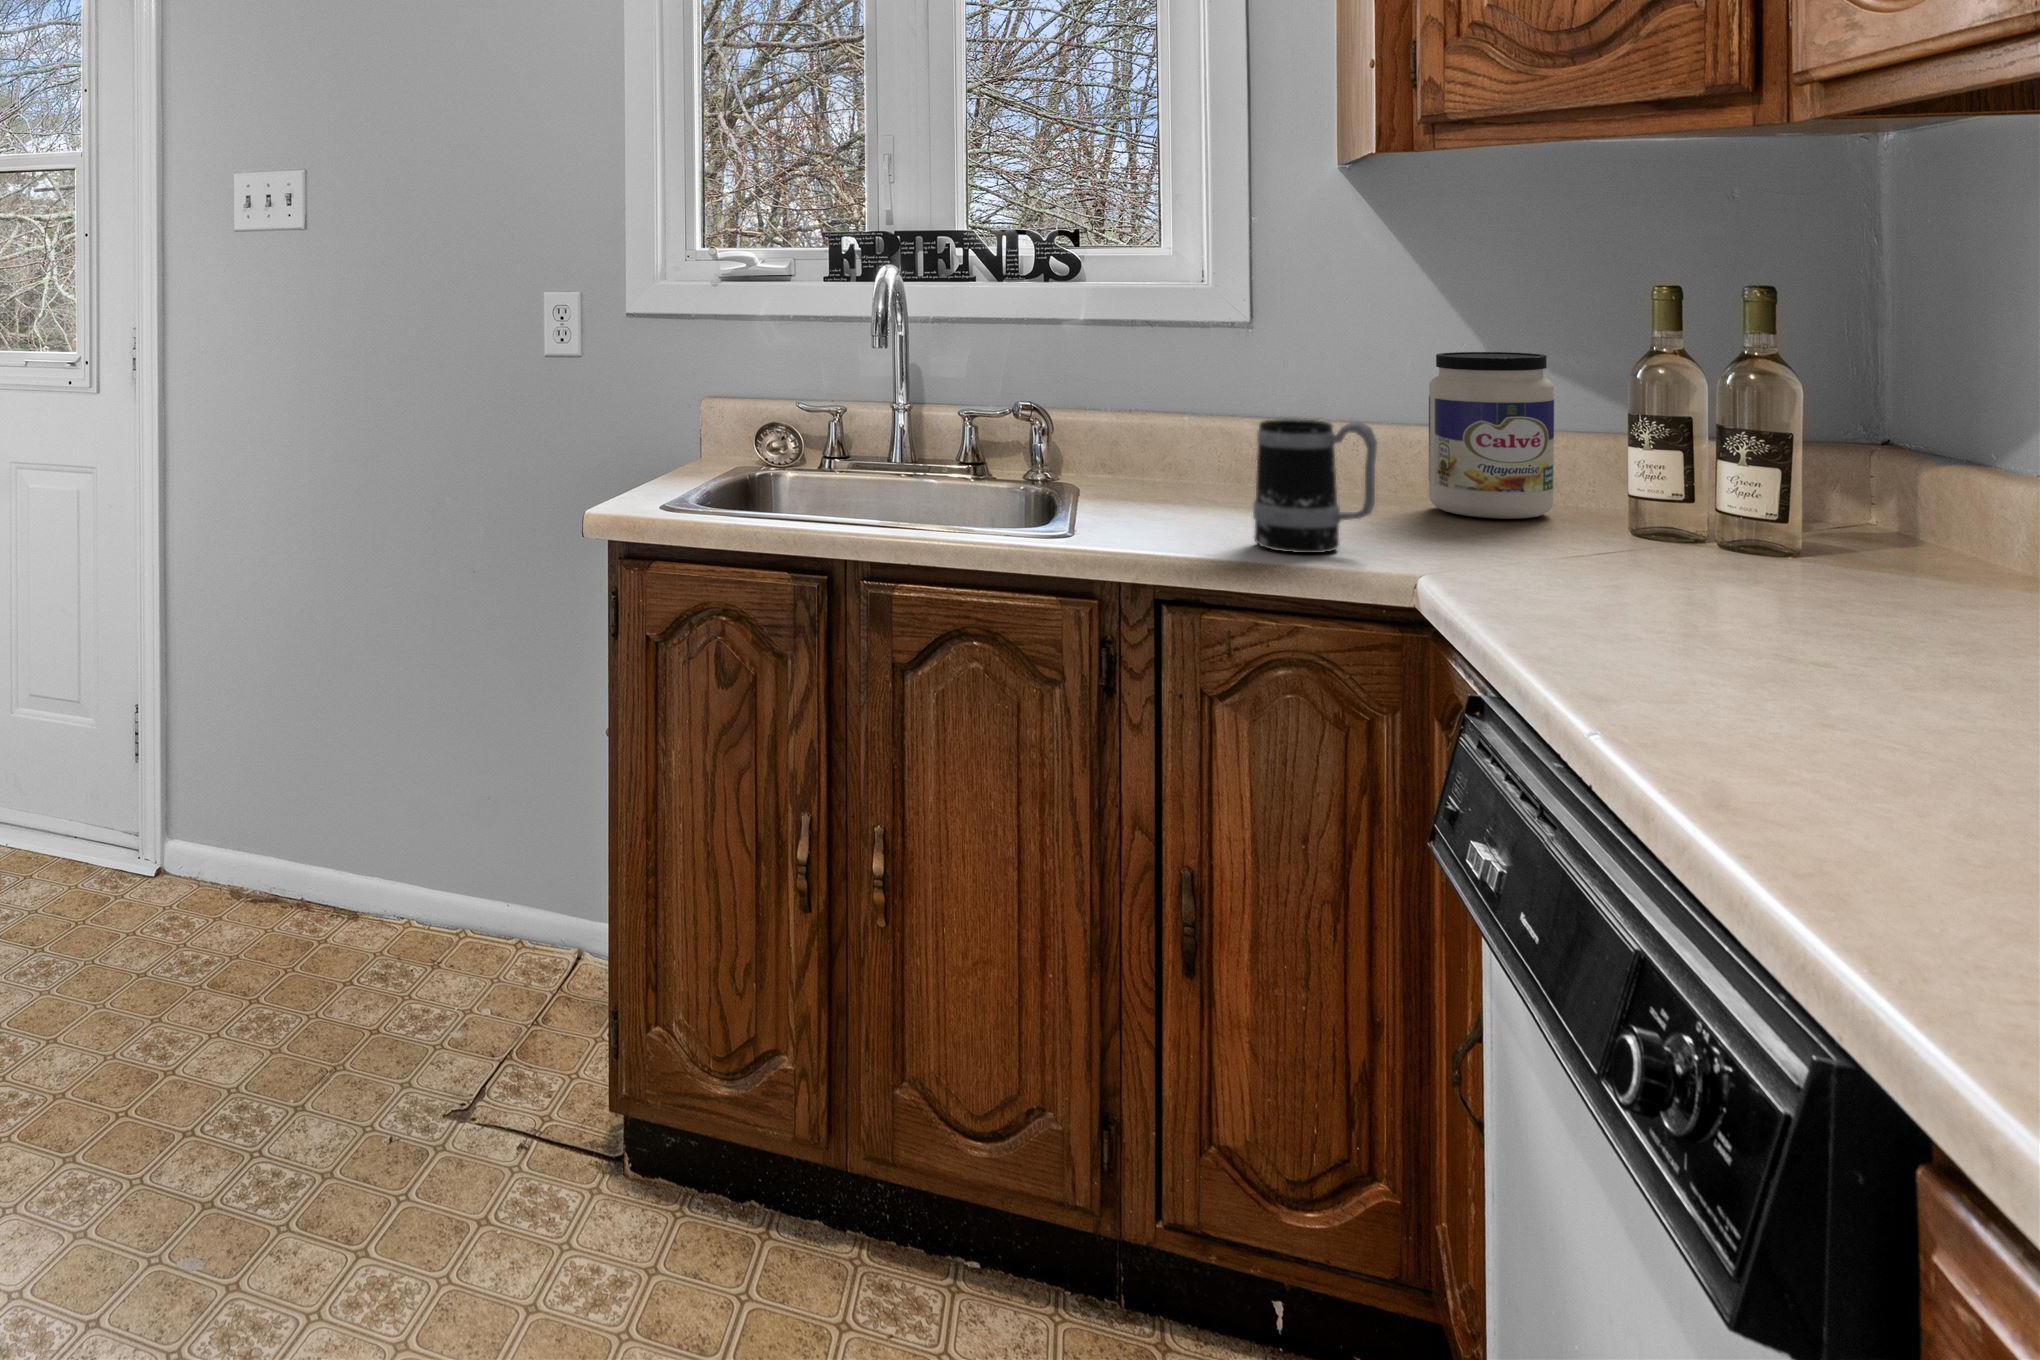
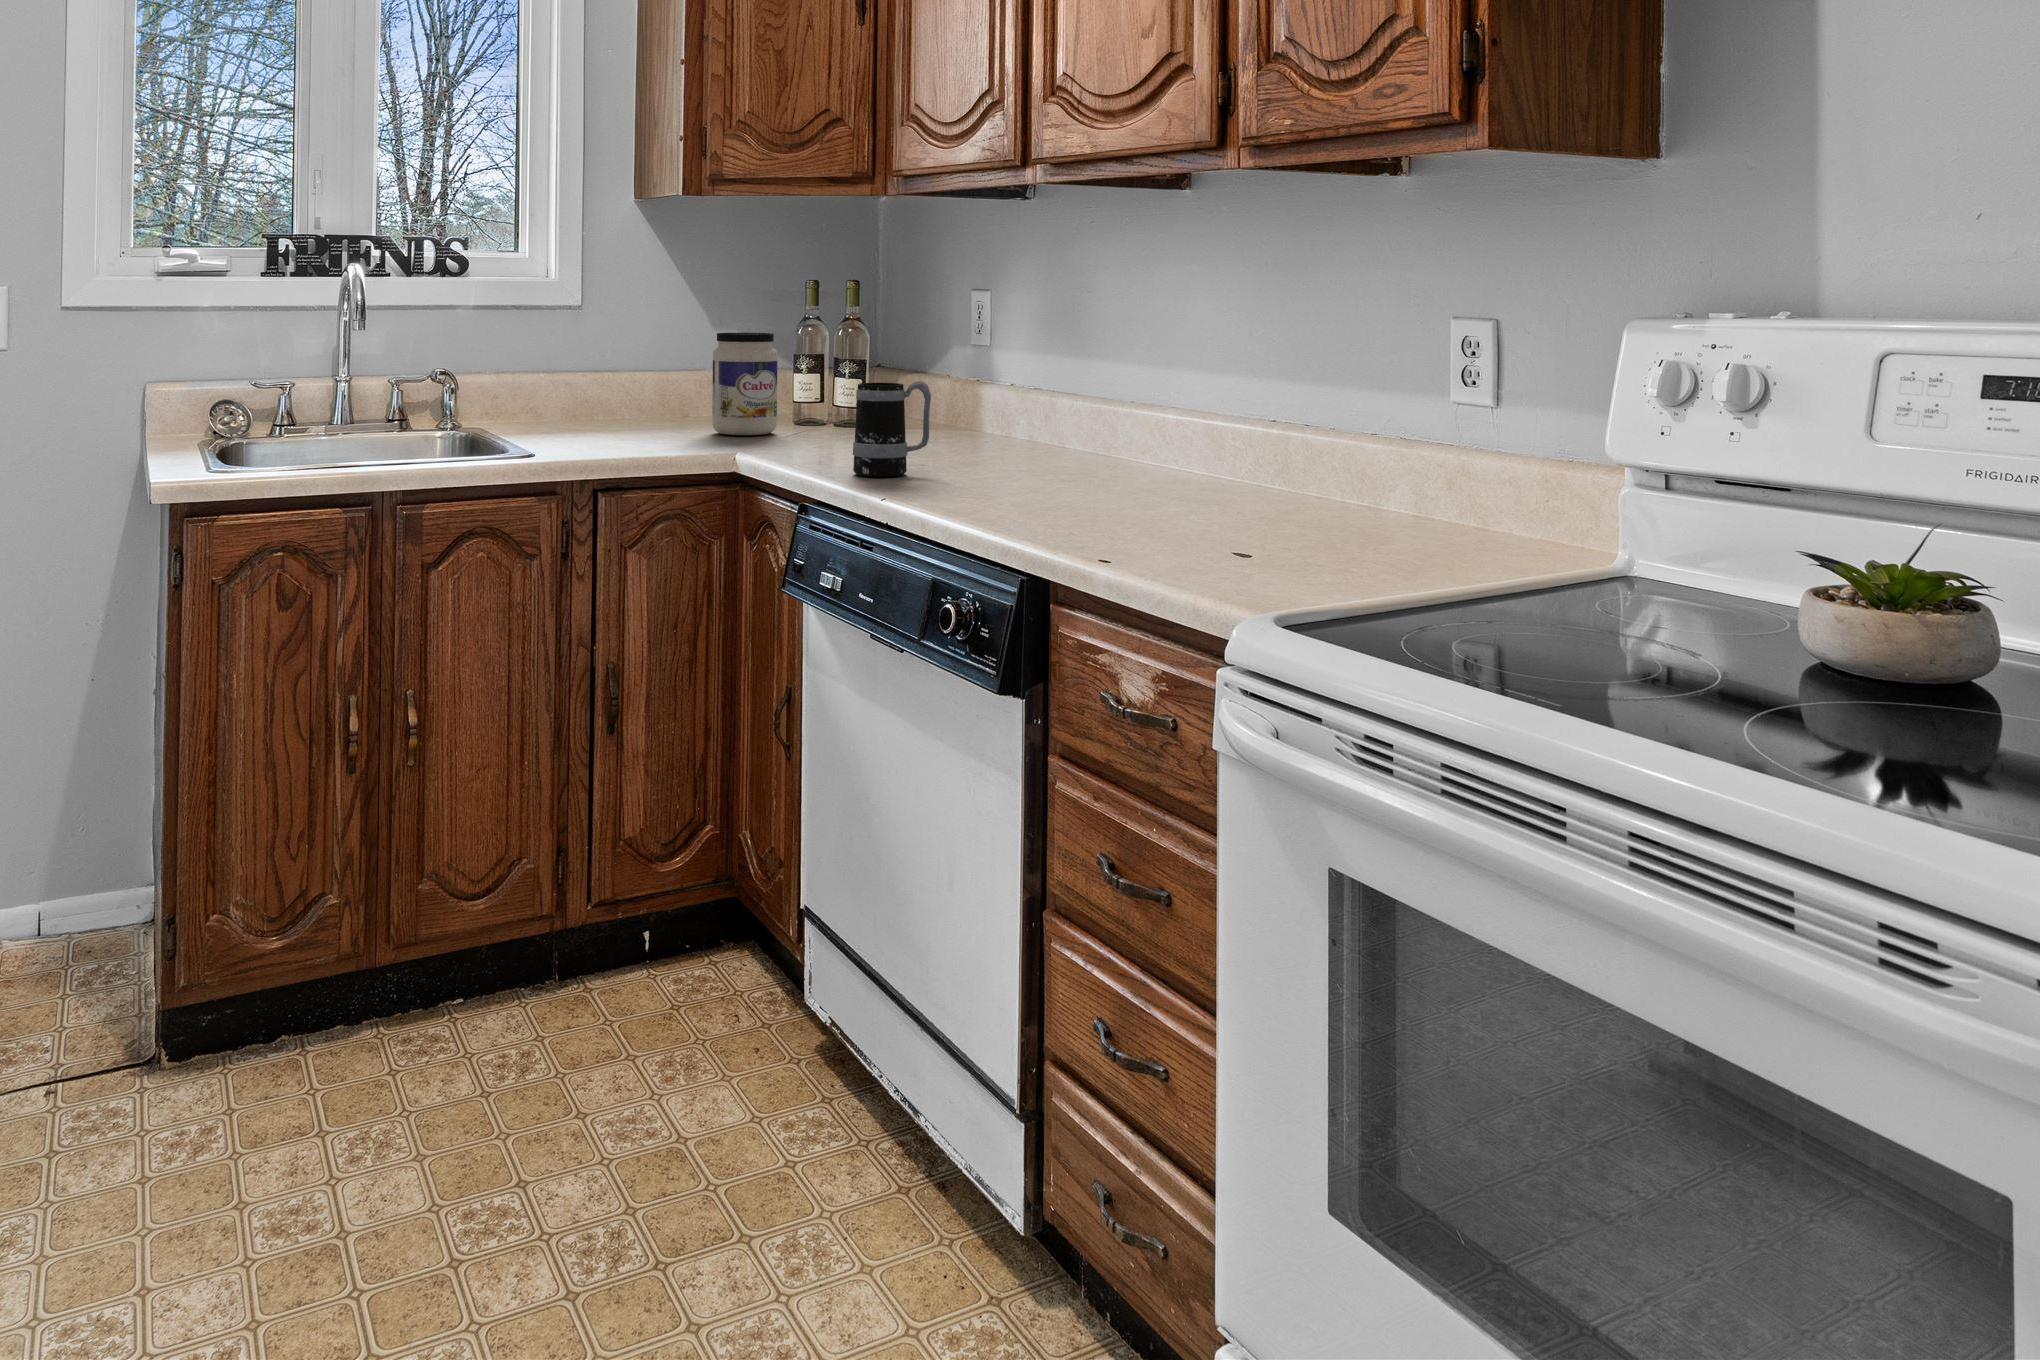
mug: present [1253,419,1377,553] -> present [853,381,931,477]

